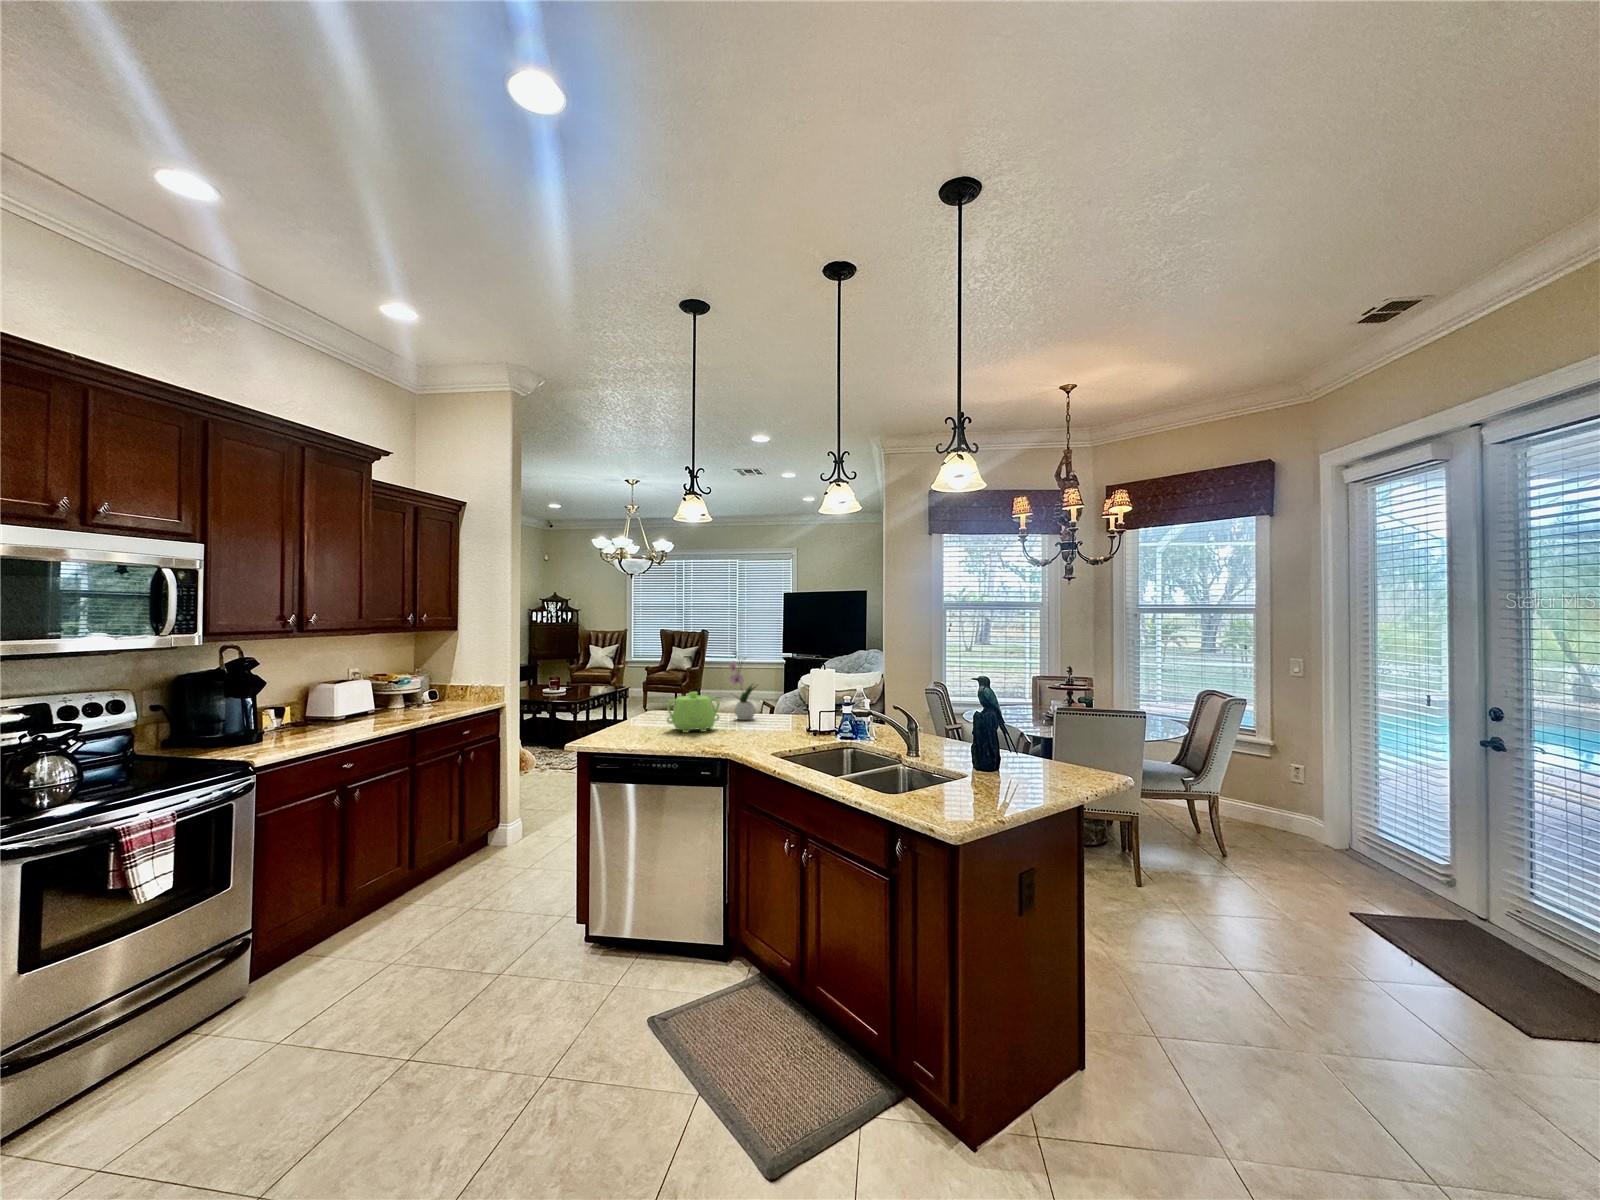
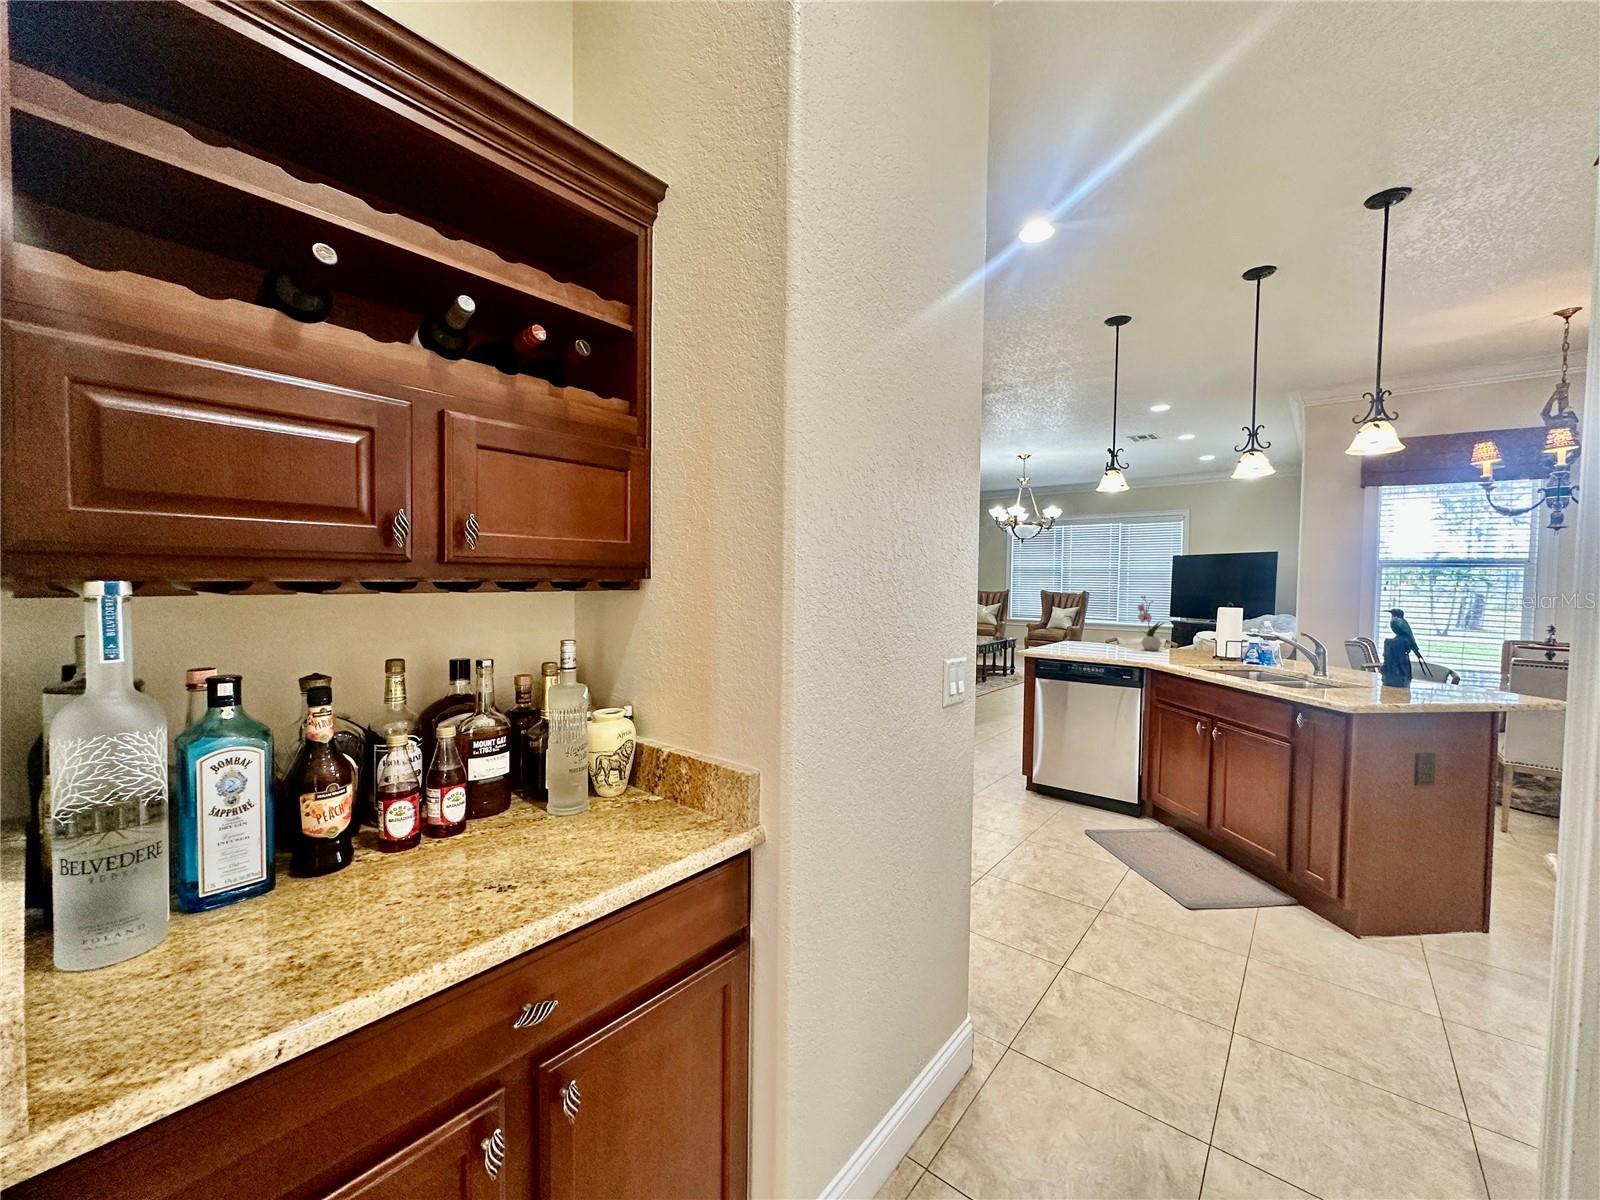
teapot: present [667,692,720,732] -> none [1088,624,1132,653]

